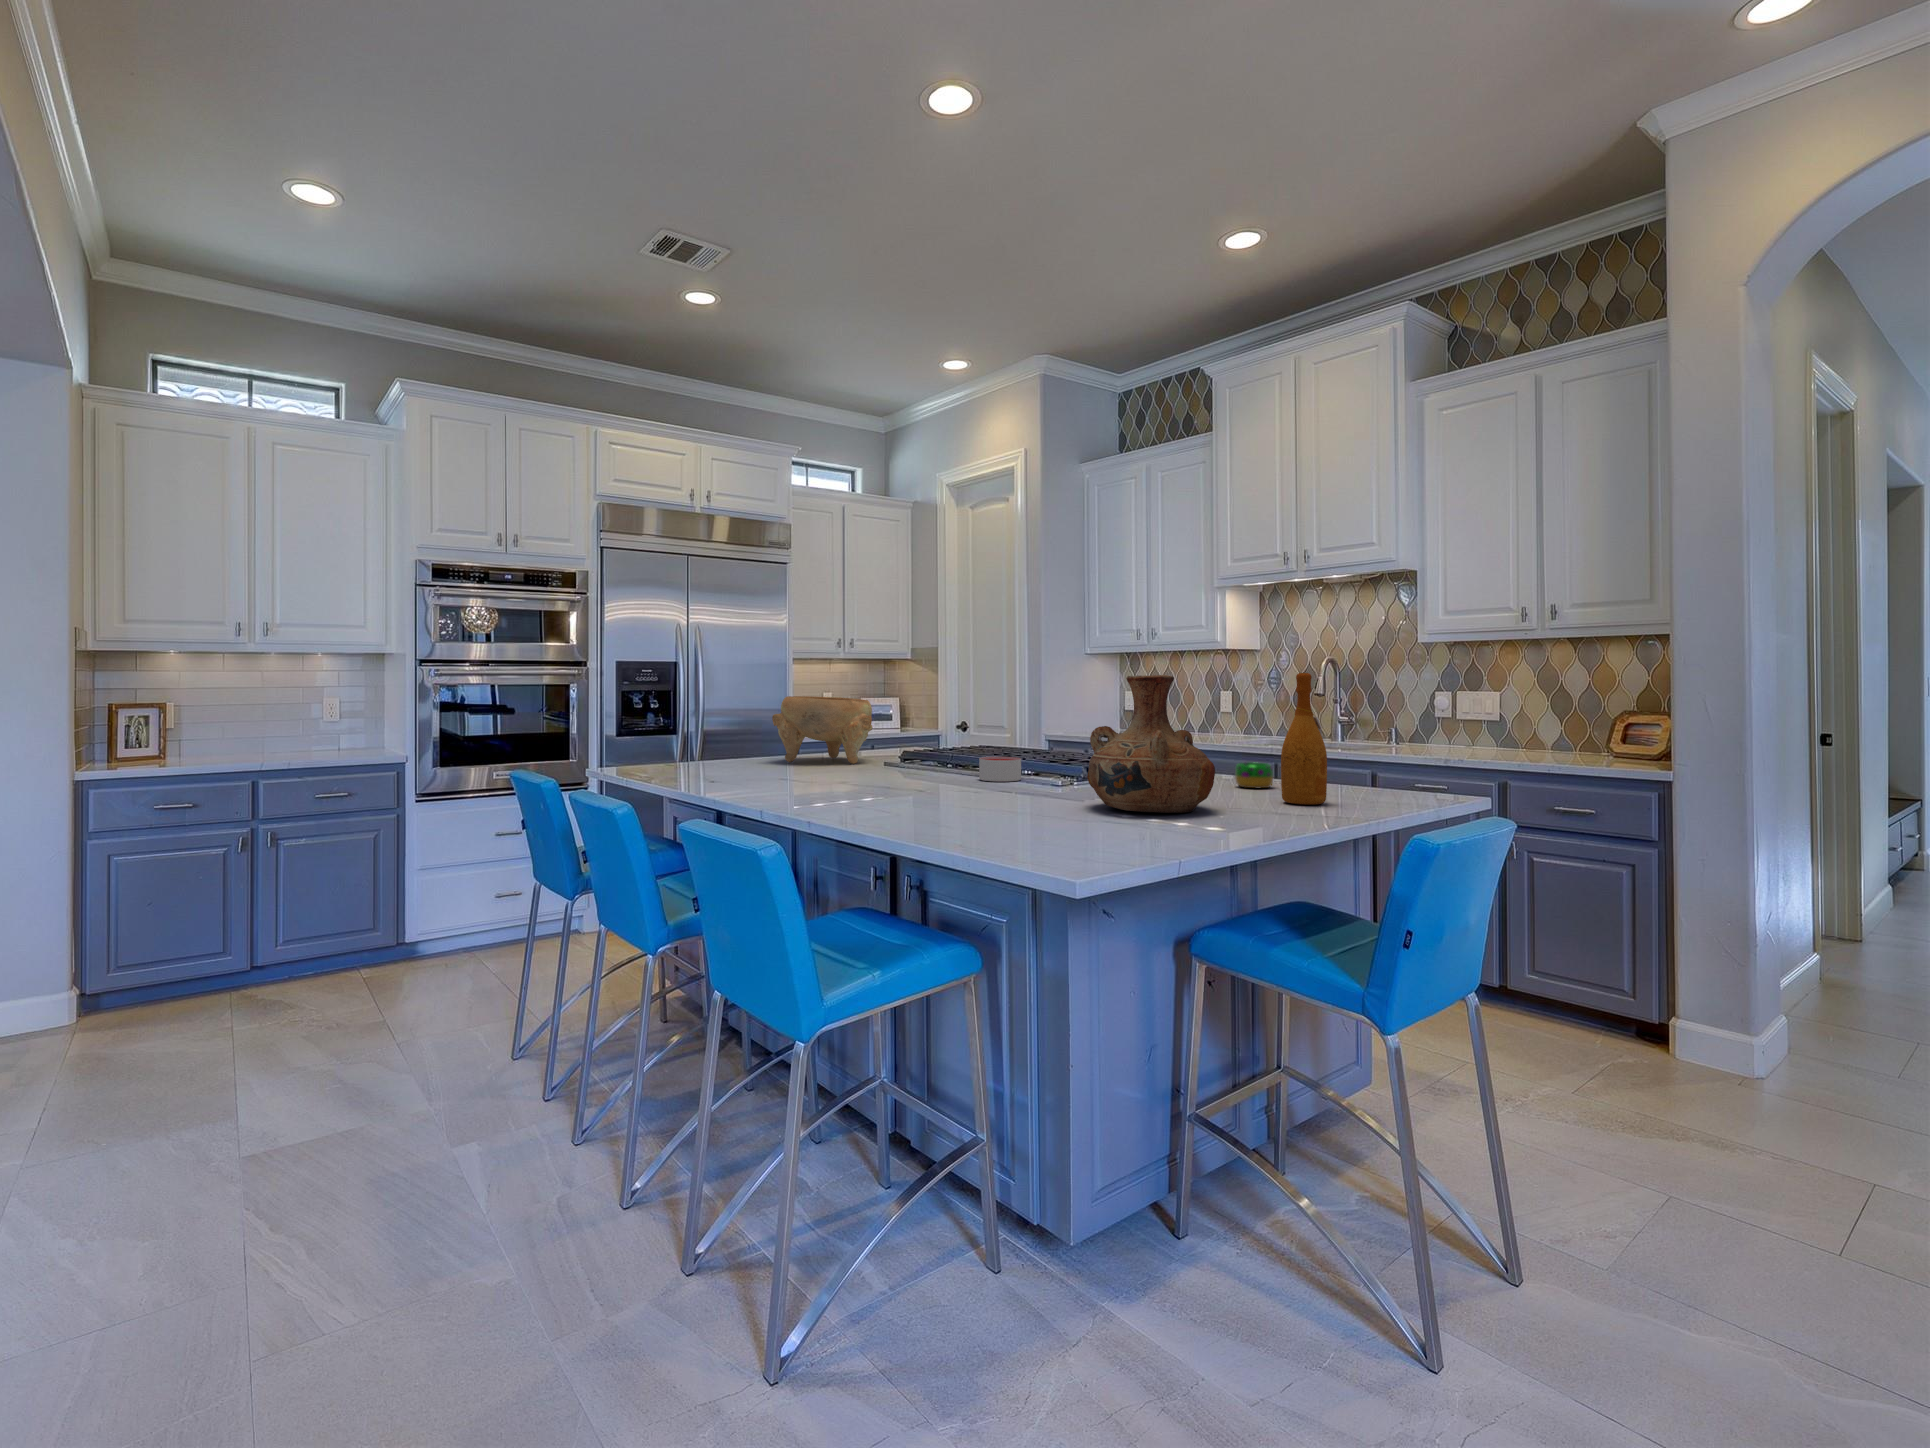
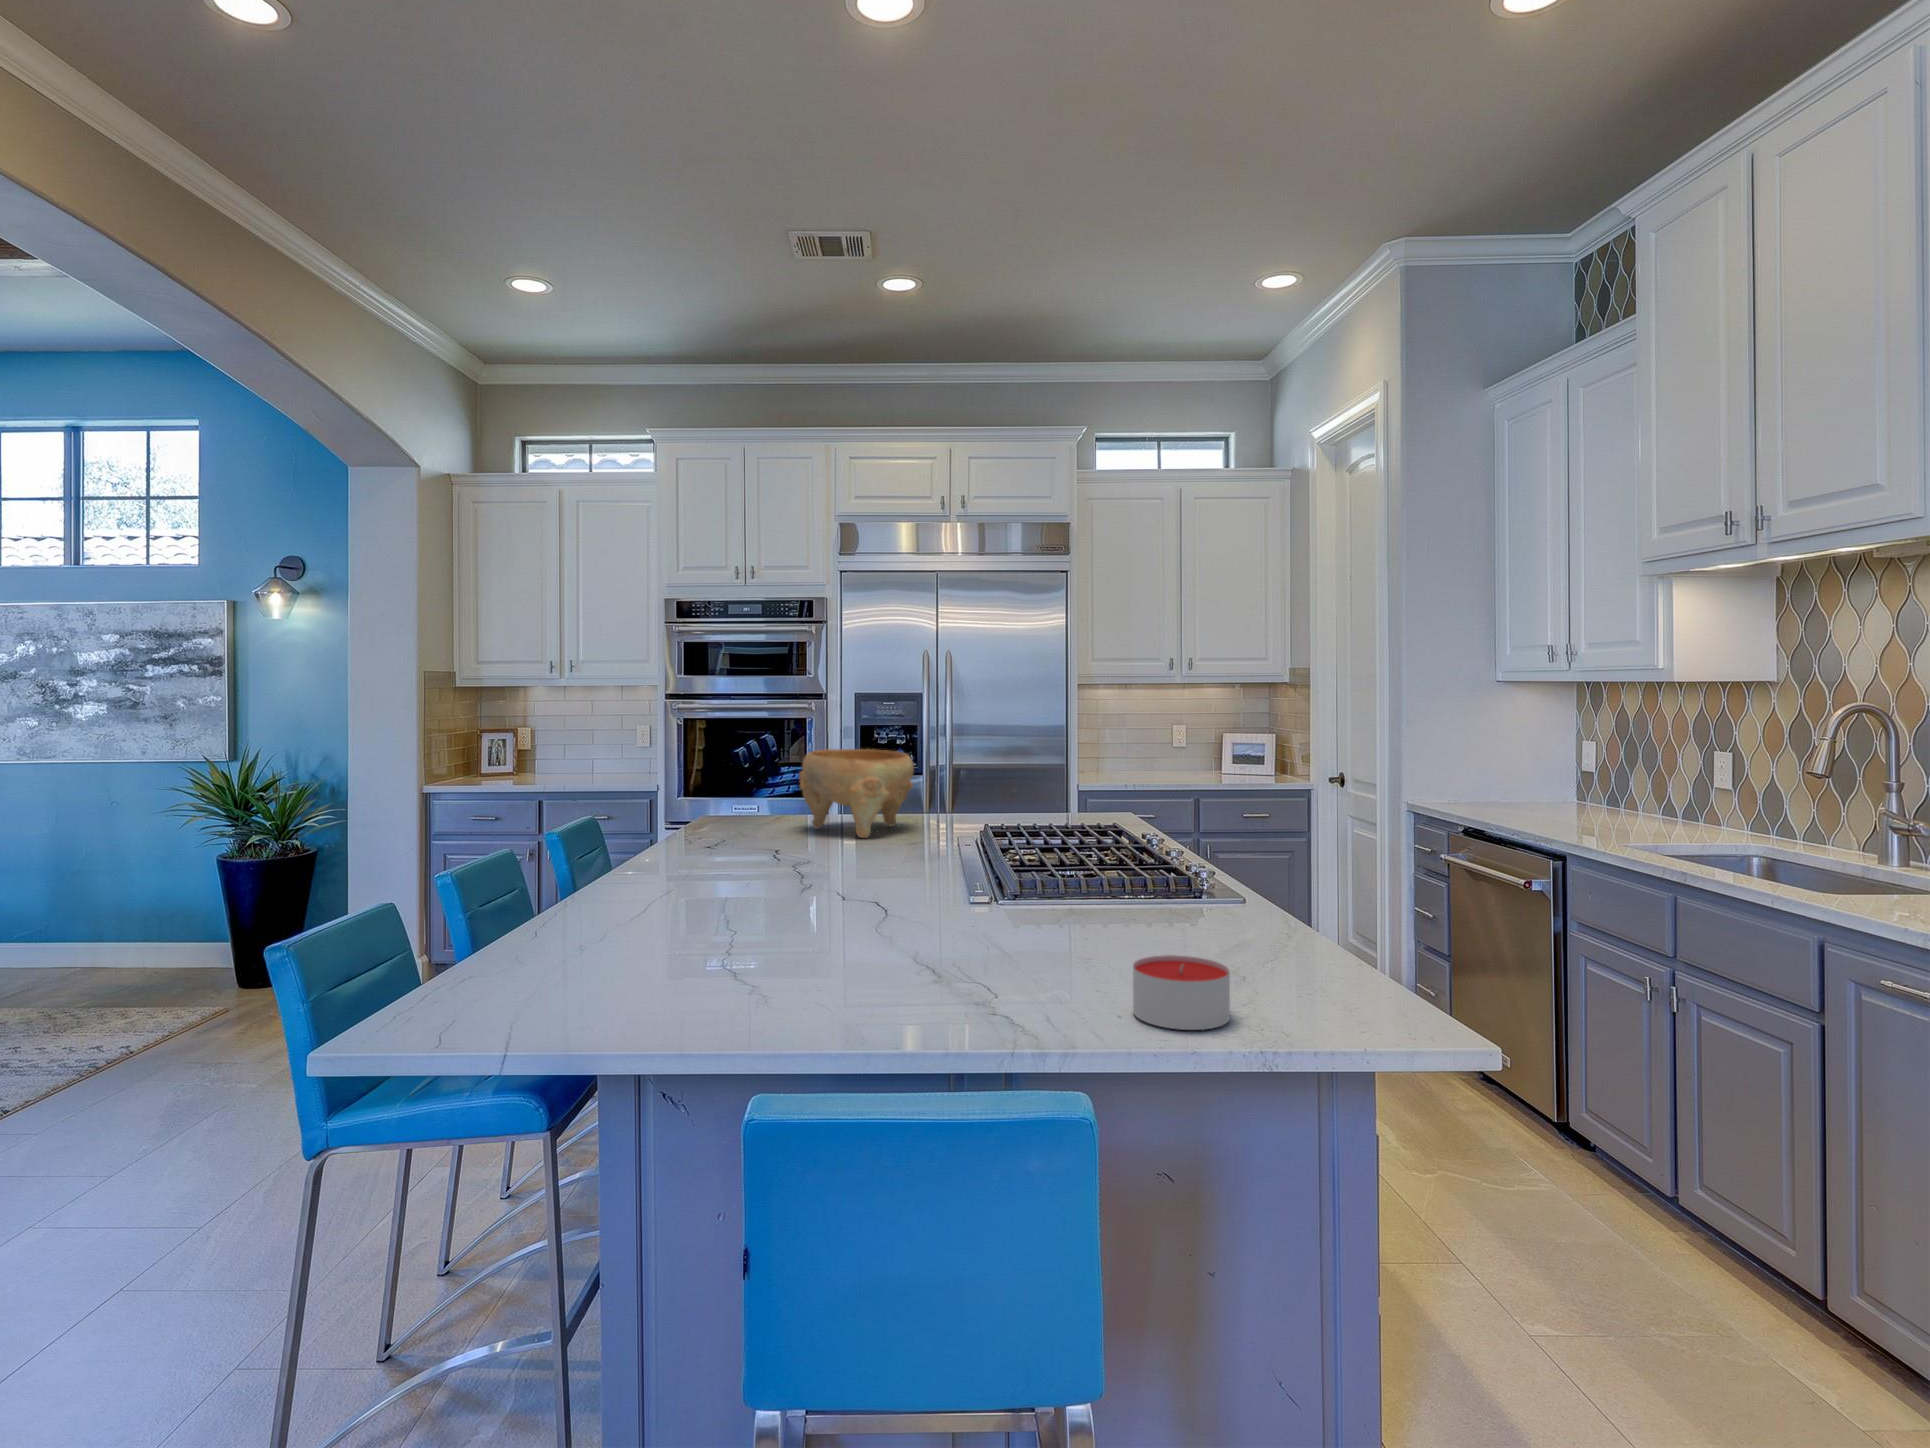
wine bottle: present [1281,673,1327,805] -> none [895,782,970,1022]
vase: present [1087,675,1215,813] -> none [600,773,801,995]
candle: present [979,757,1021,782] -> present [1133,955,1230,1030]
mug: present [1235,762,1273,788] -> none [1028,916,1106,968]

